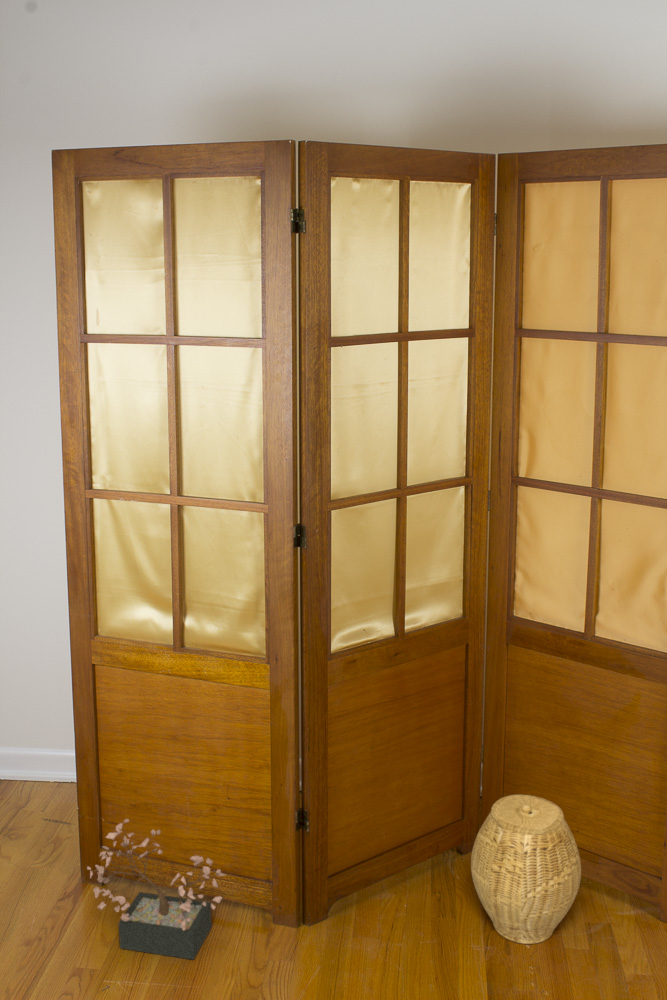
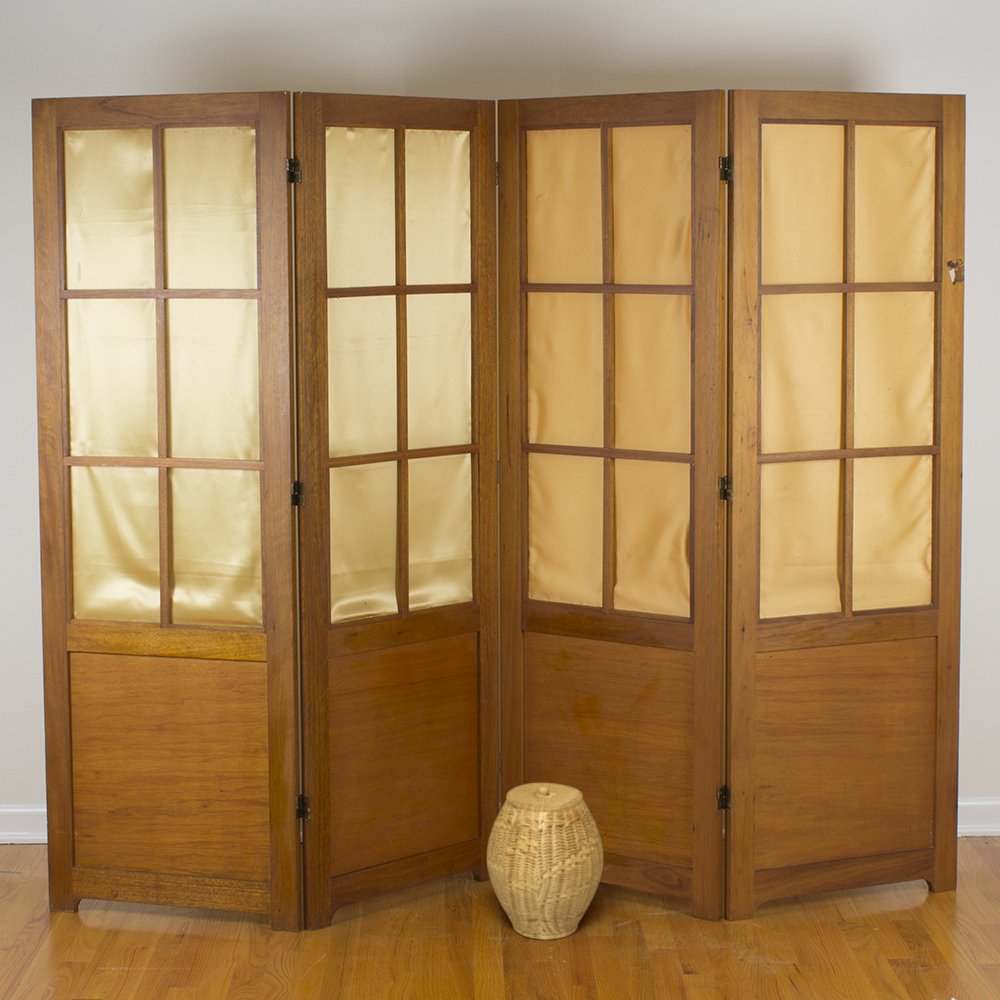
decorative plant: present [87,819,225,960] -> none [60,821,217,967]

